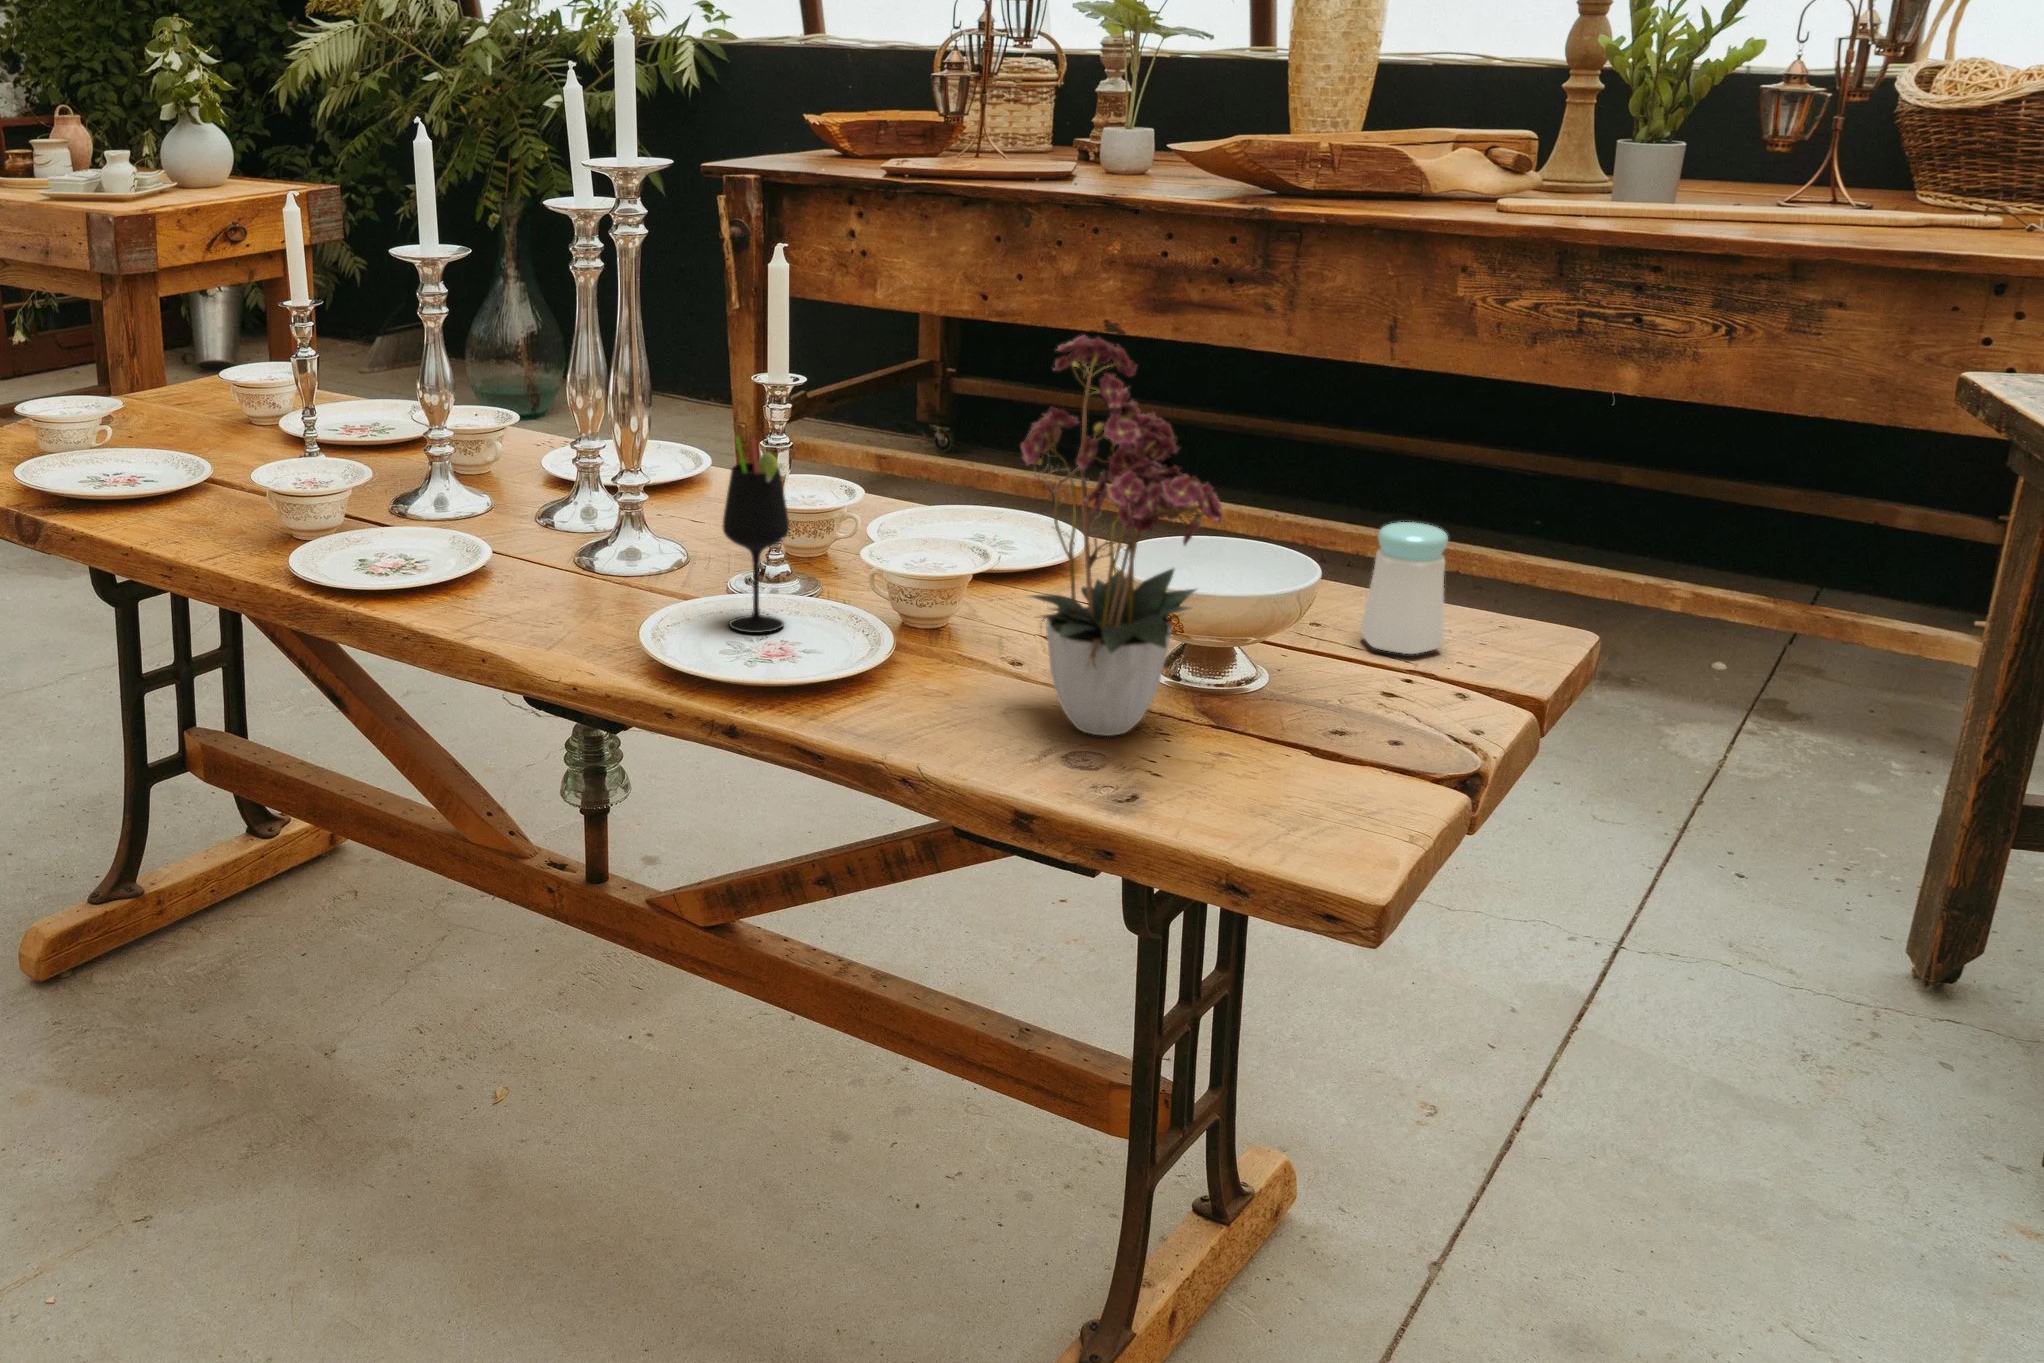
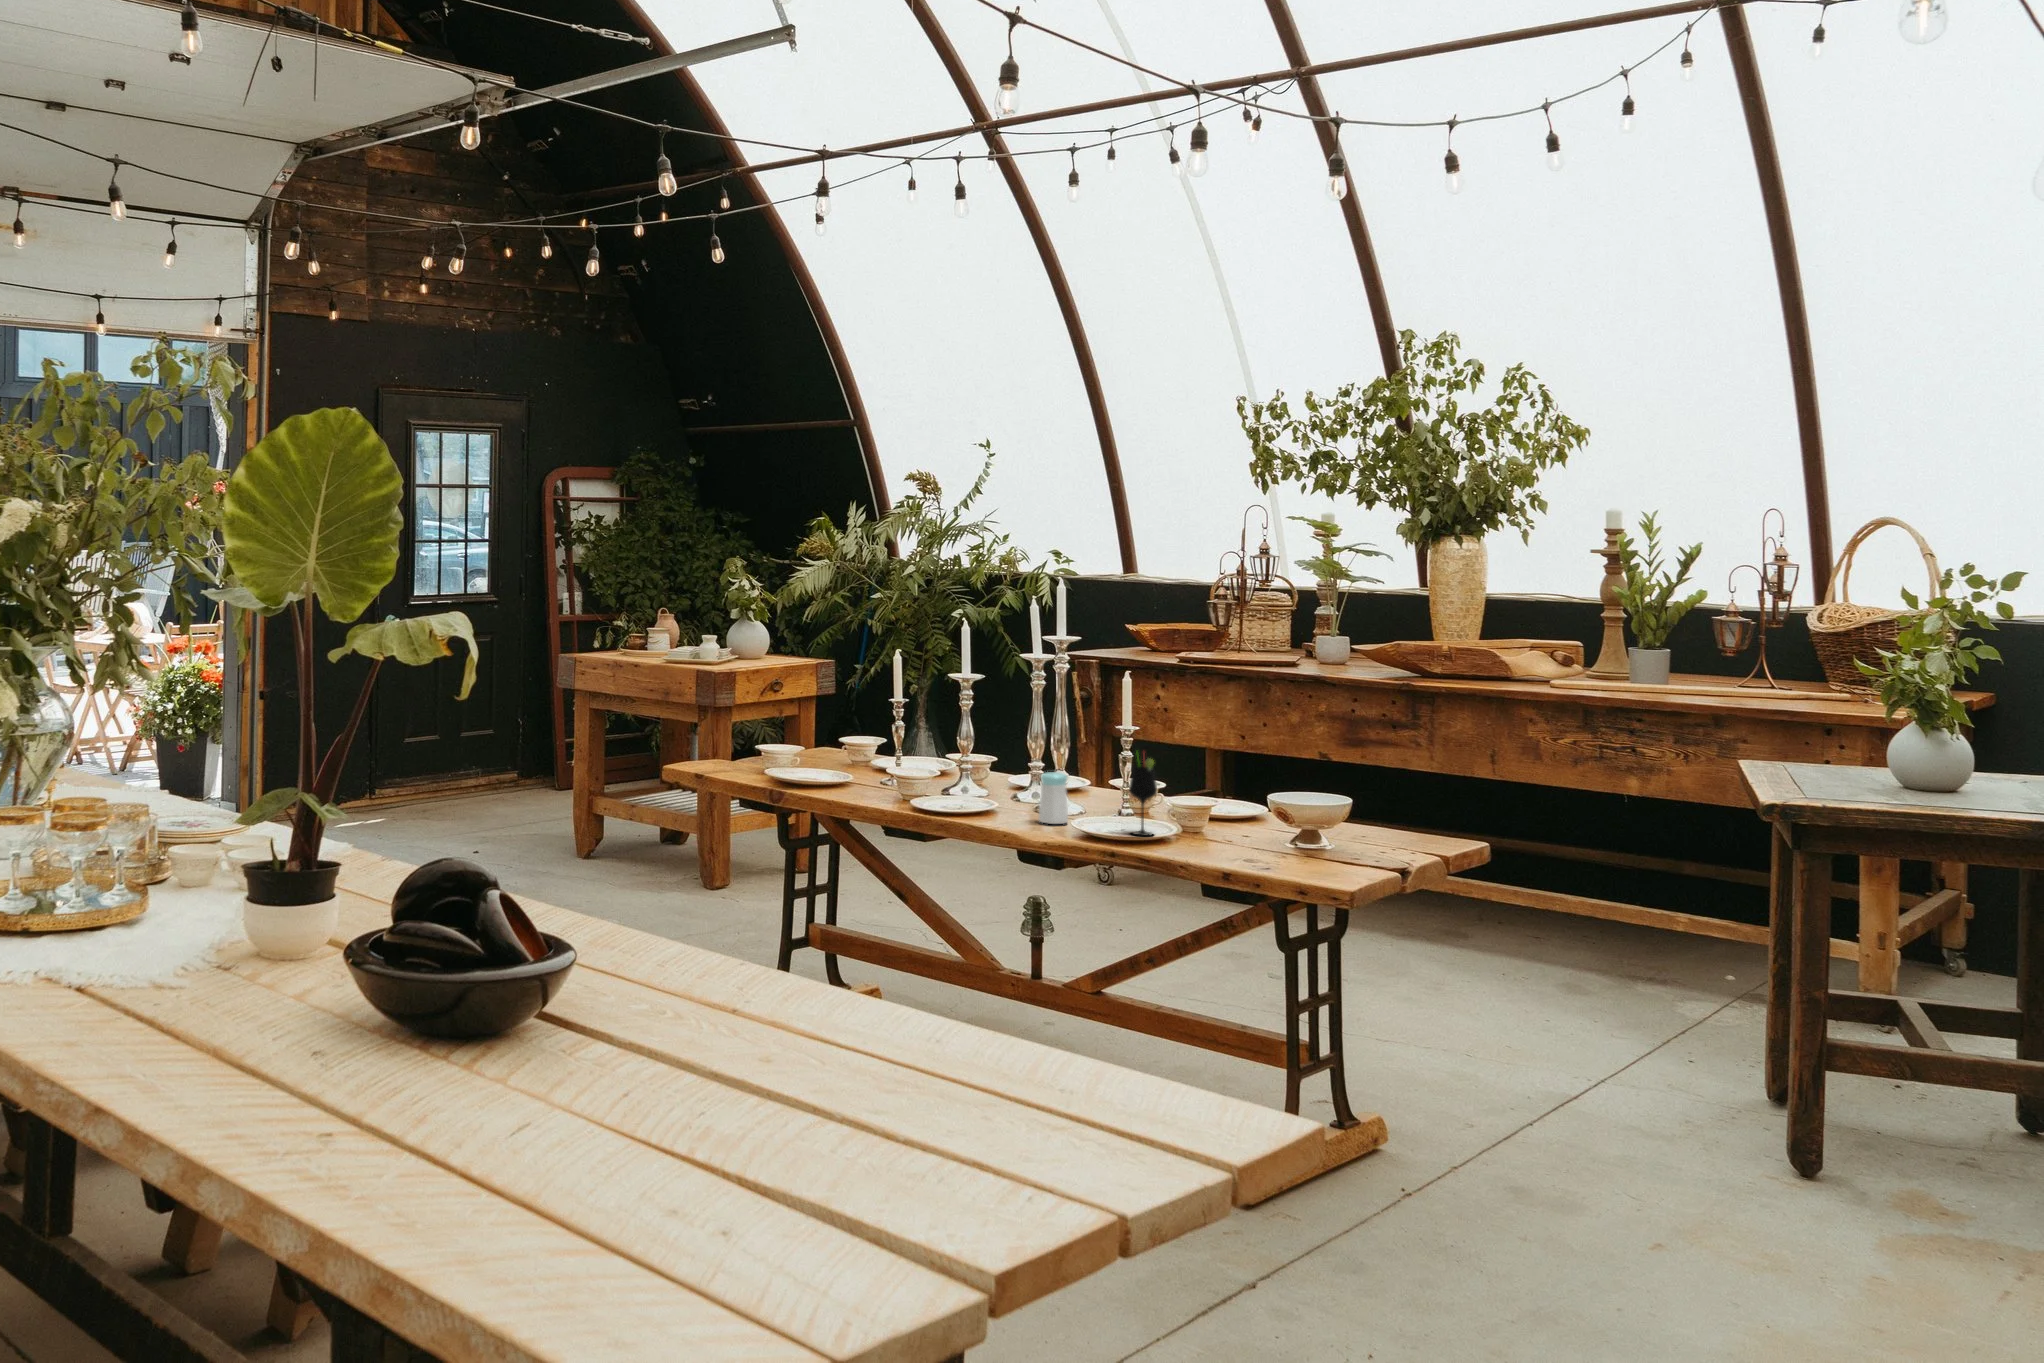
flower arrangement: present [1021,336,1222,736] -> none [1248,700,1338,864]
salt shaker: present [1361,522,1448,654] -> present [1038,772,1068,824]

